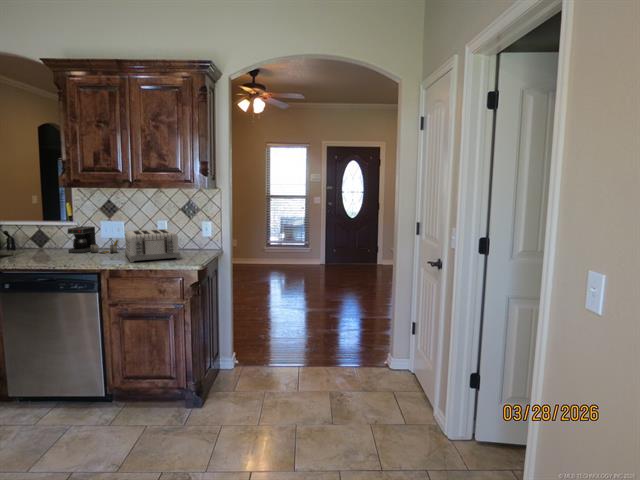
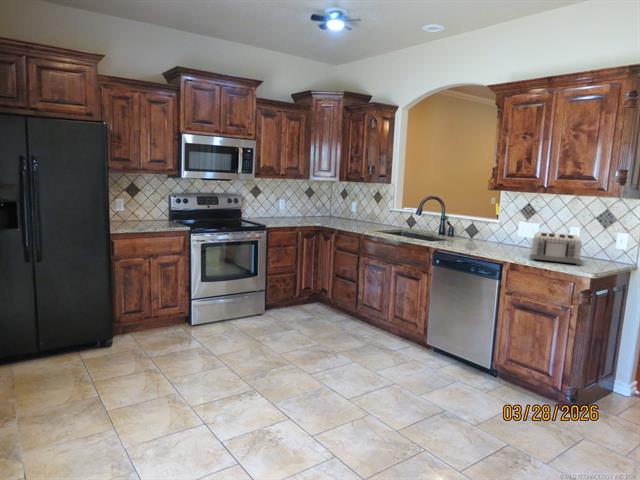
coffee maker: present [67,226,118,253] -> none [489,224,530,251]

